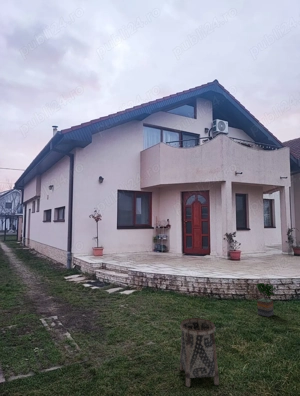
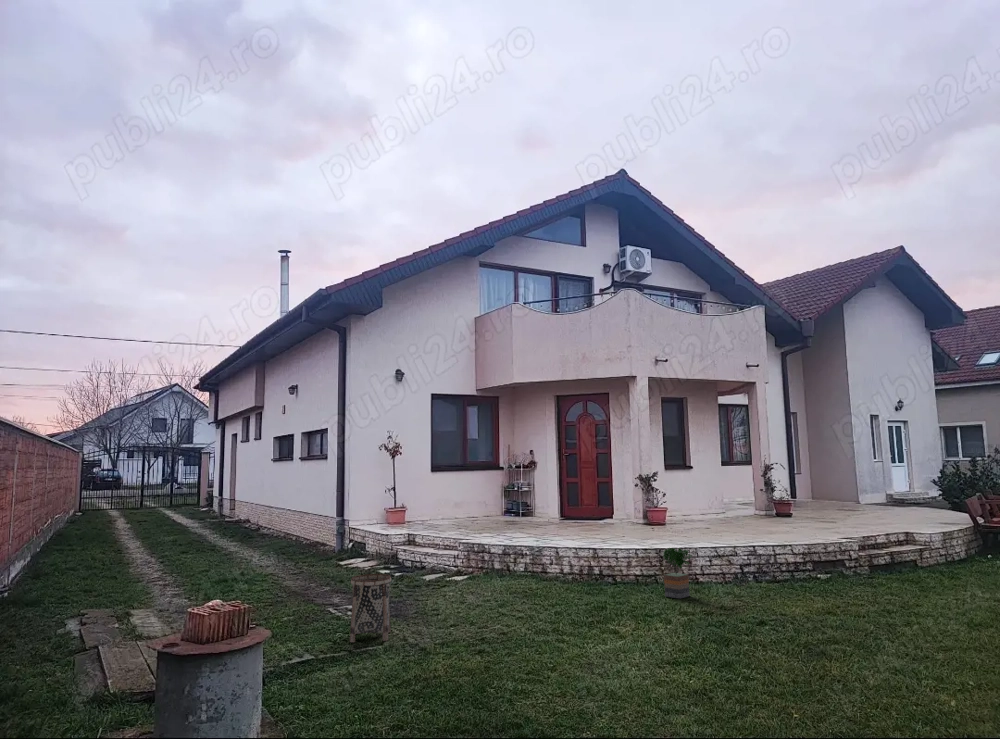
basket: present [180,318,219,387] -> present [350,574,391,642]

